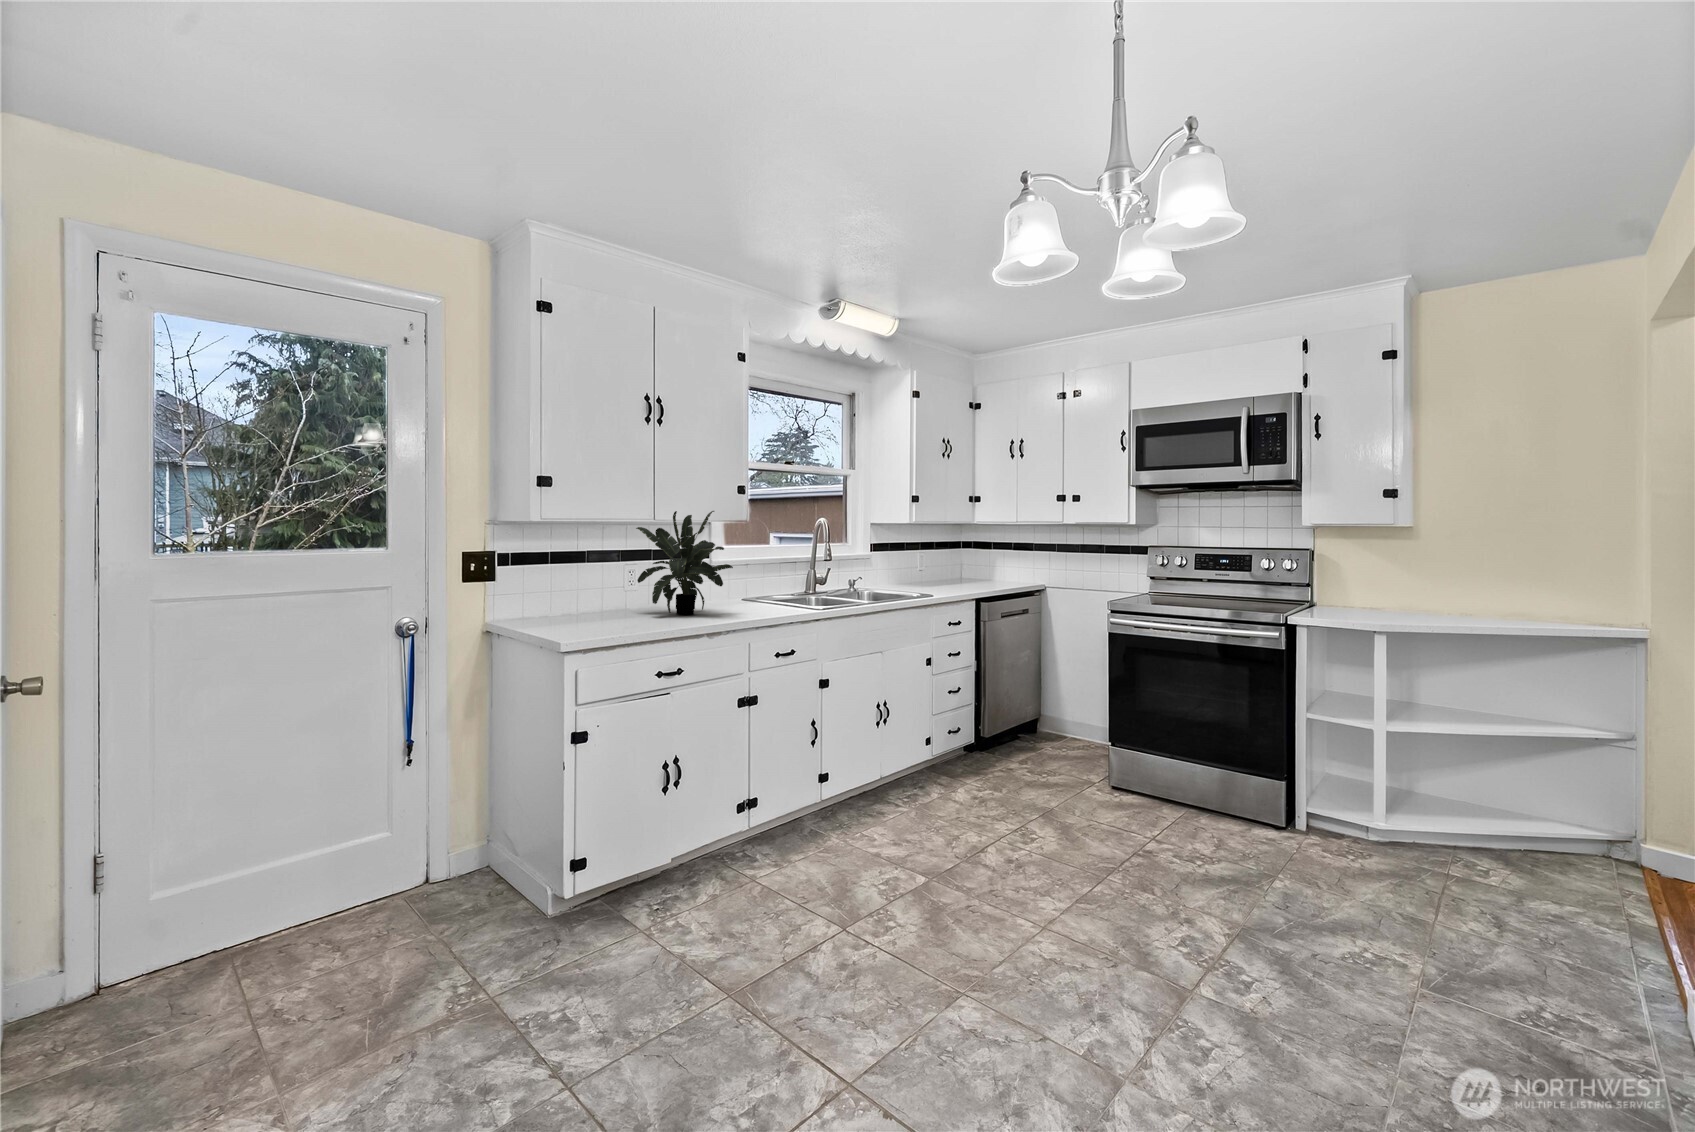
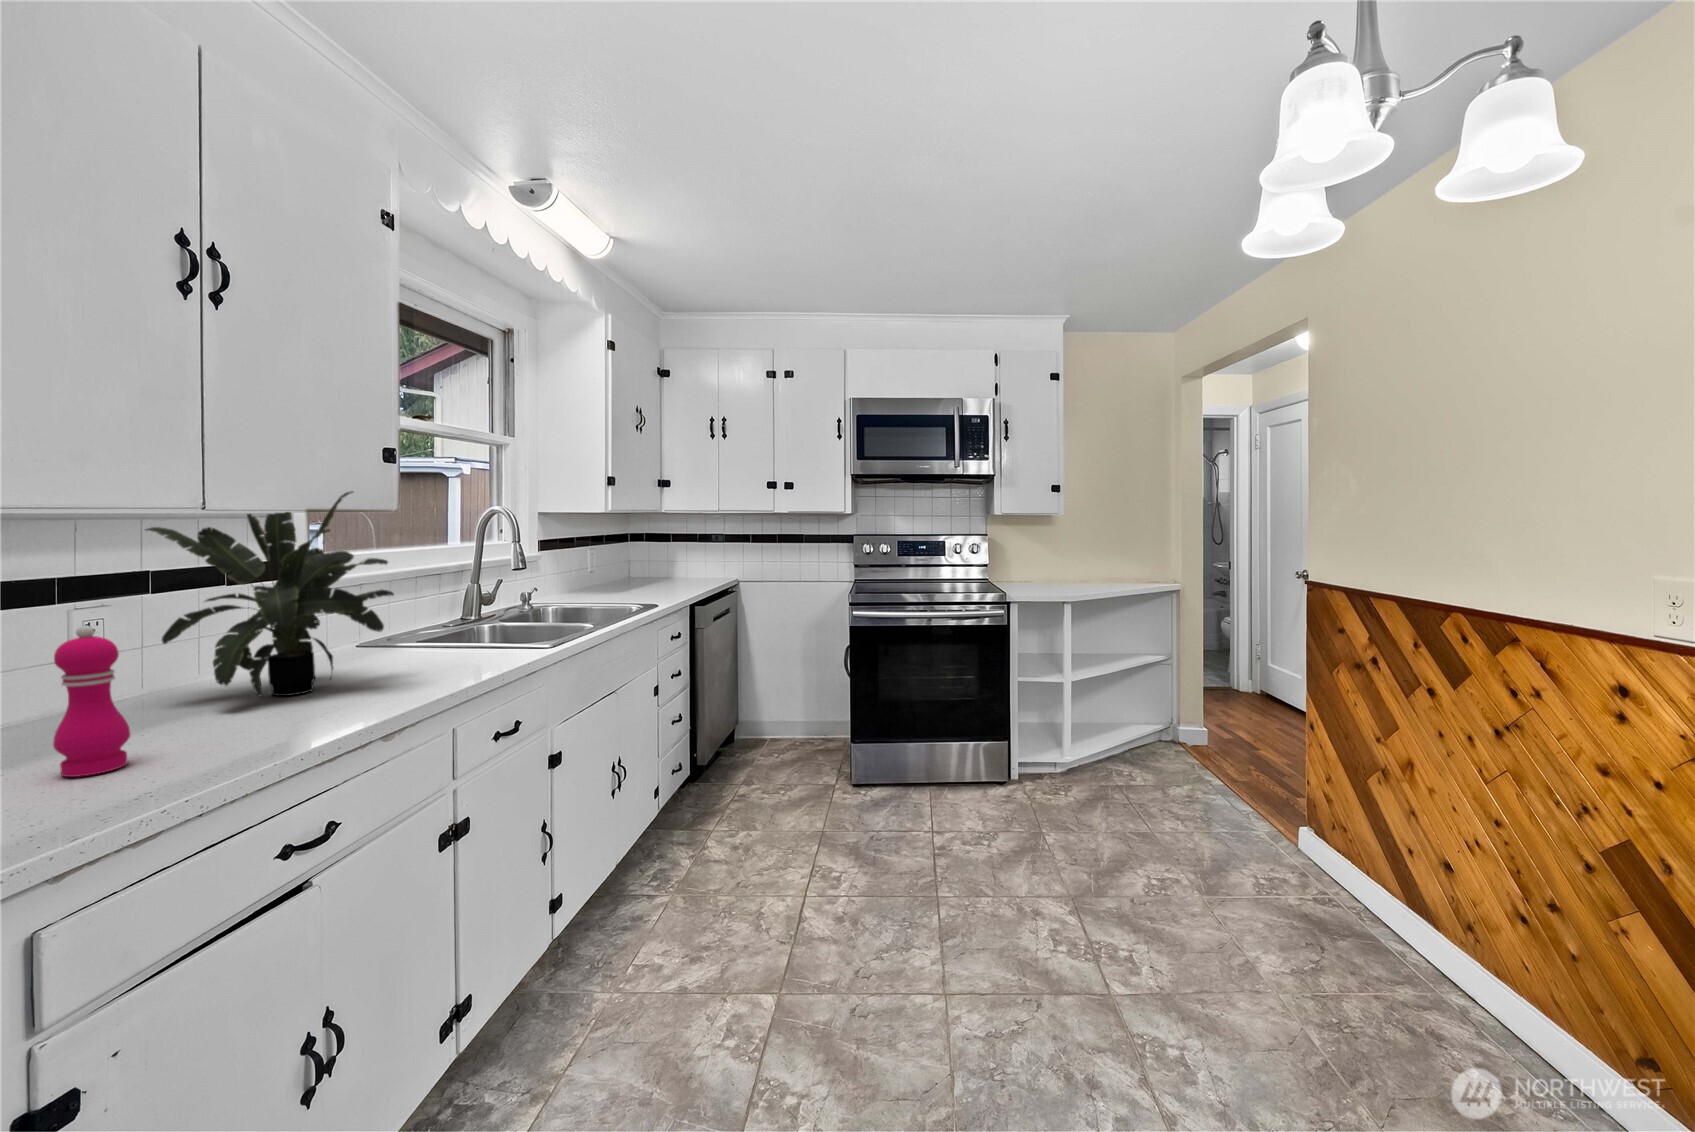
pepper mill: none [593,567,615,627] -> present [53,625,130,777]

